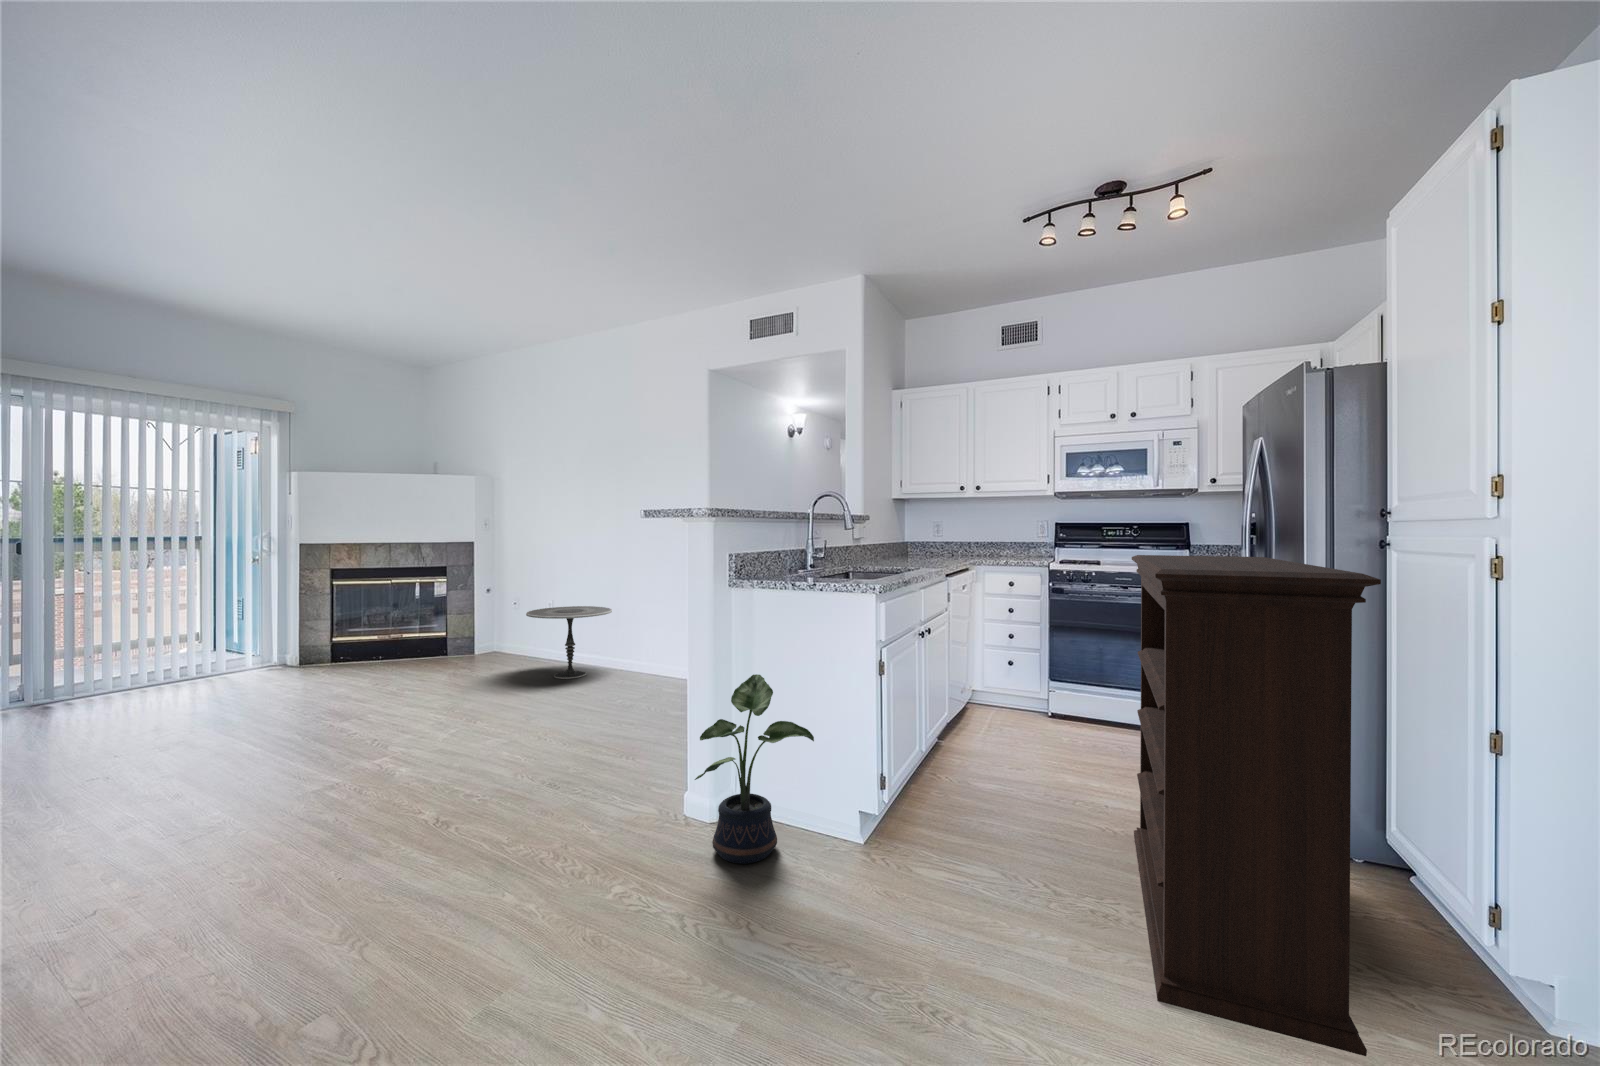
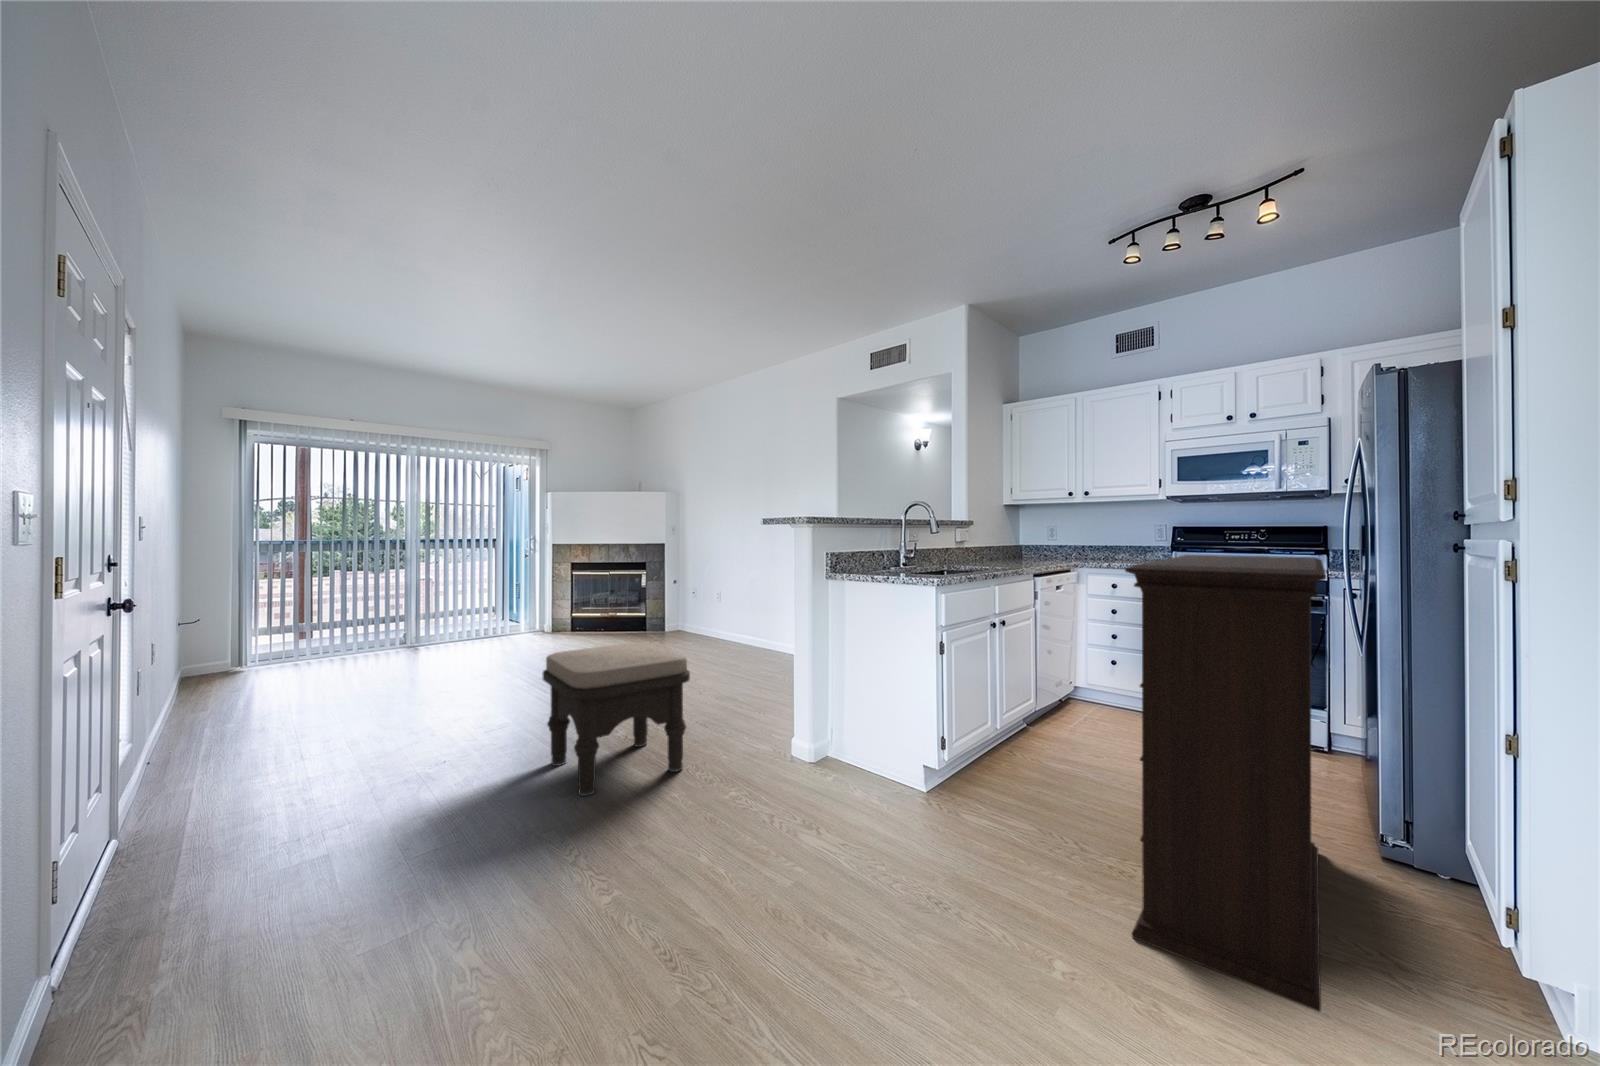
side table: present [526,606,612,679] -> none [701,596,766,653]
potted plant: present [695,674,814,864] -> none [787,649,878,795]
ottoman: none [320,681,554,917] -> present [543,643,690,796]

